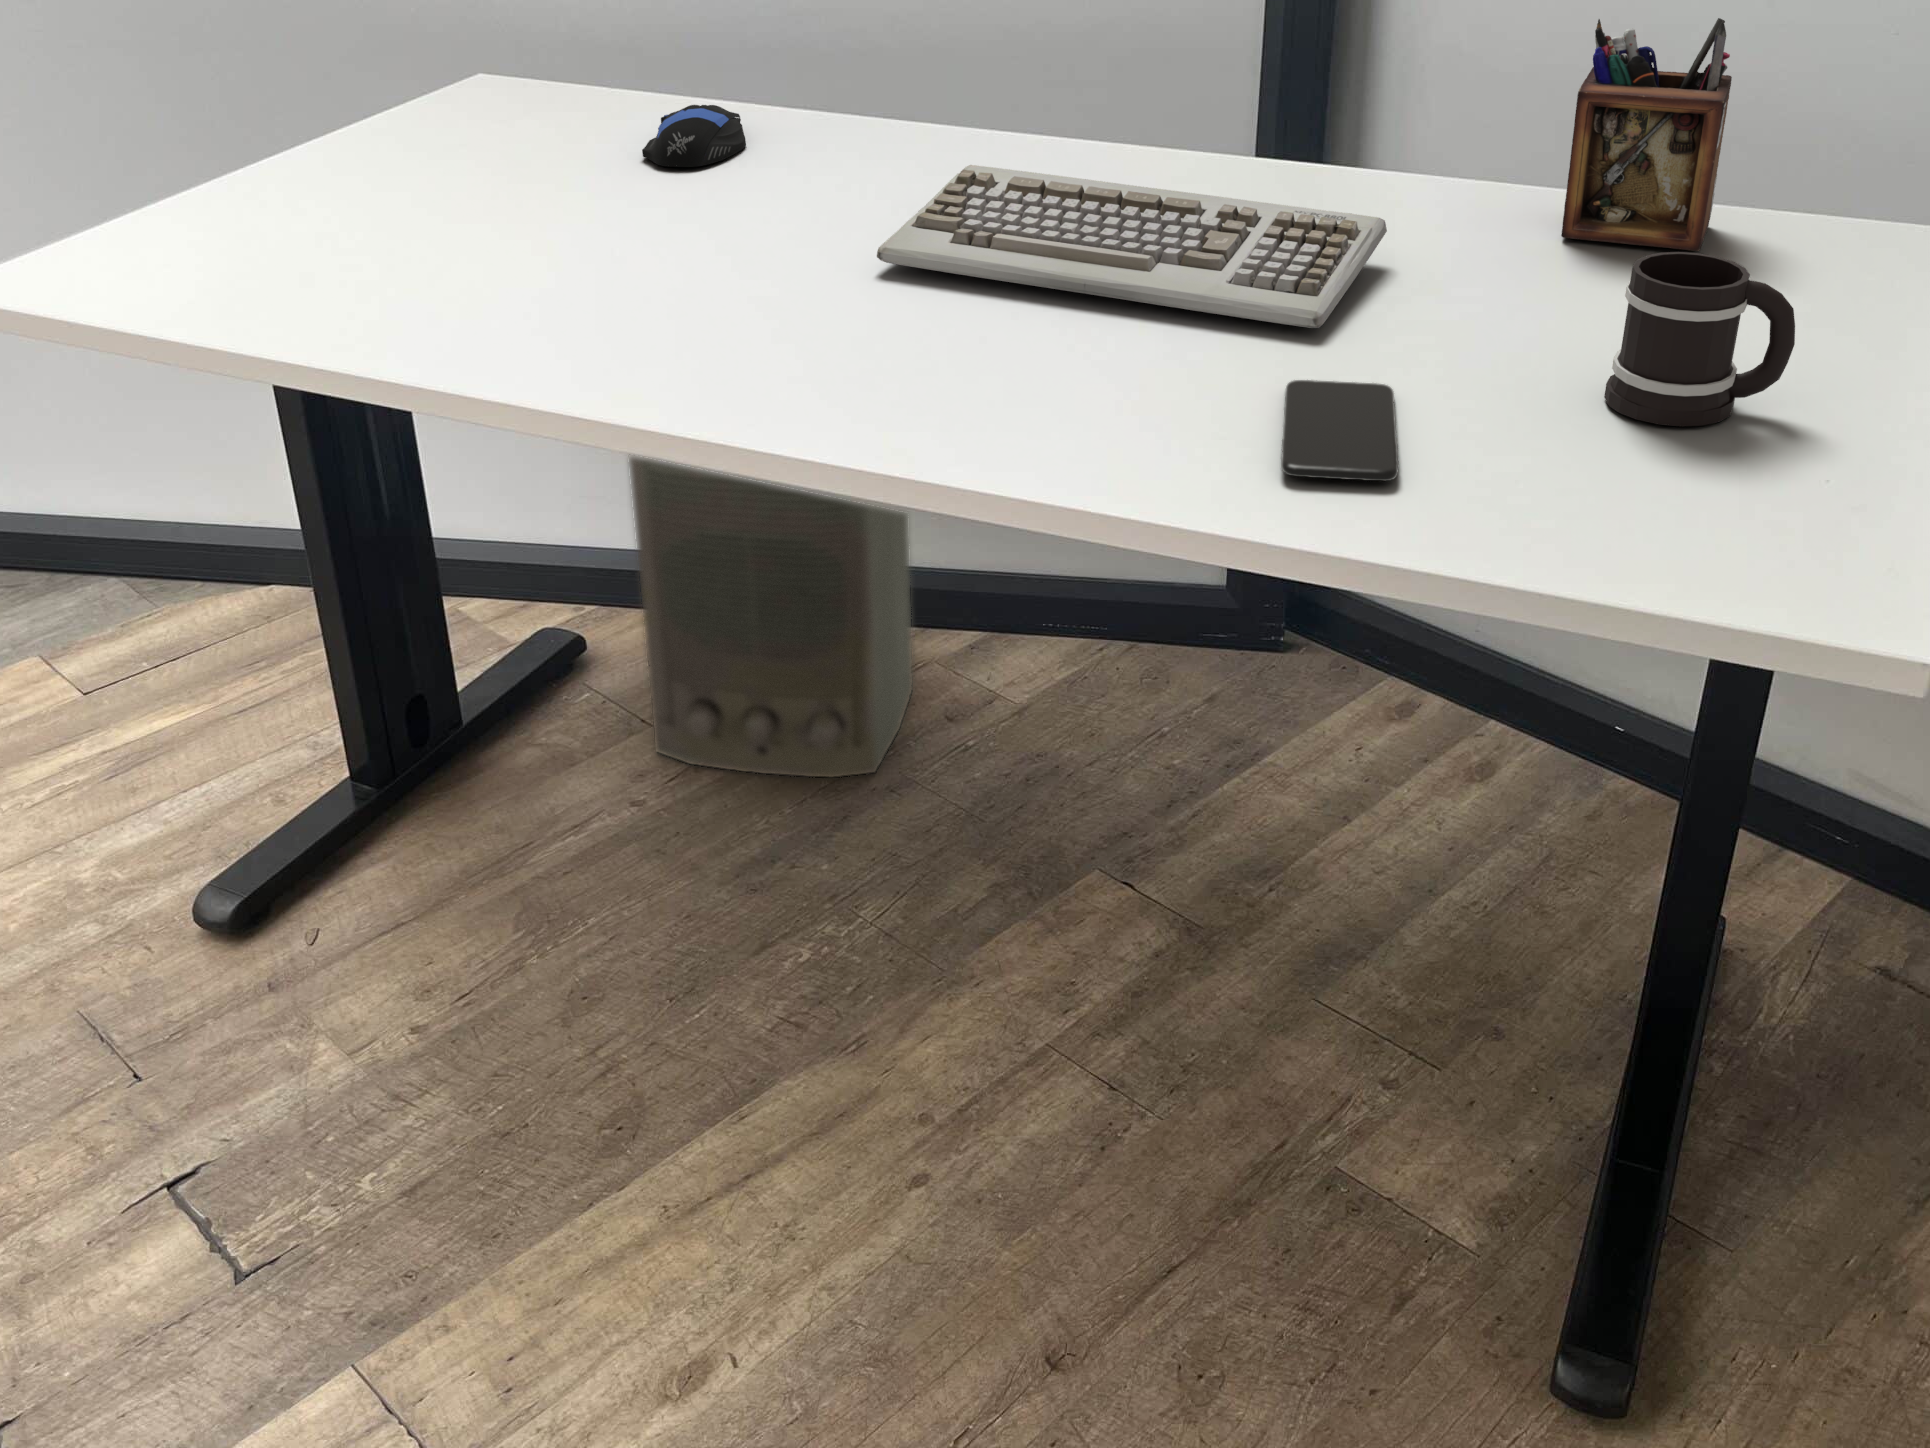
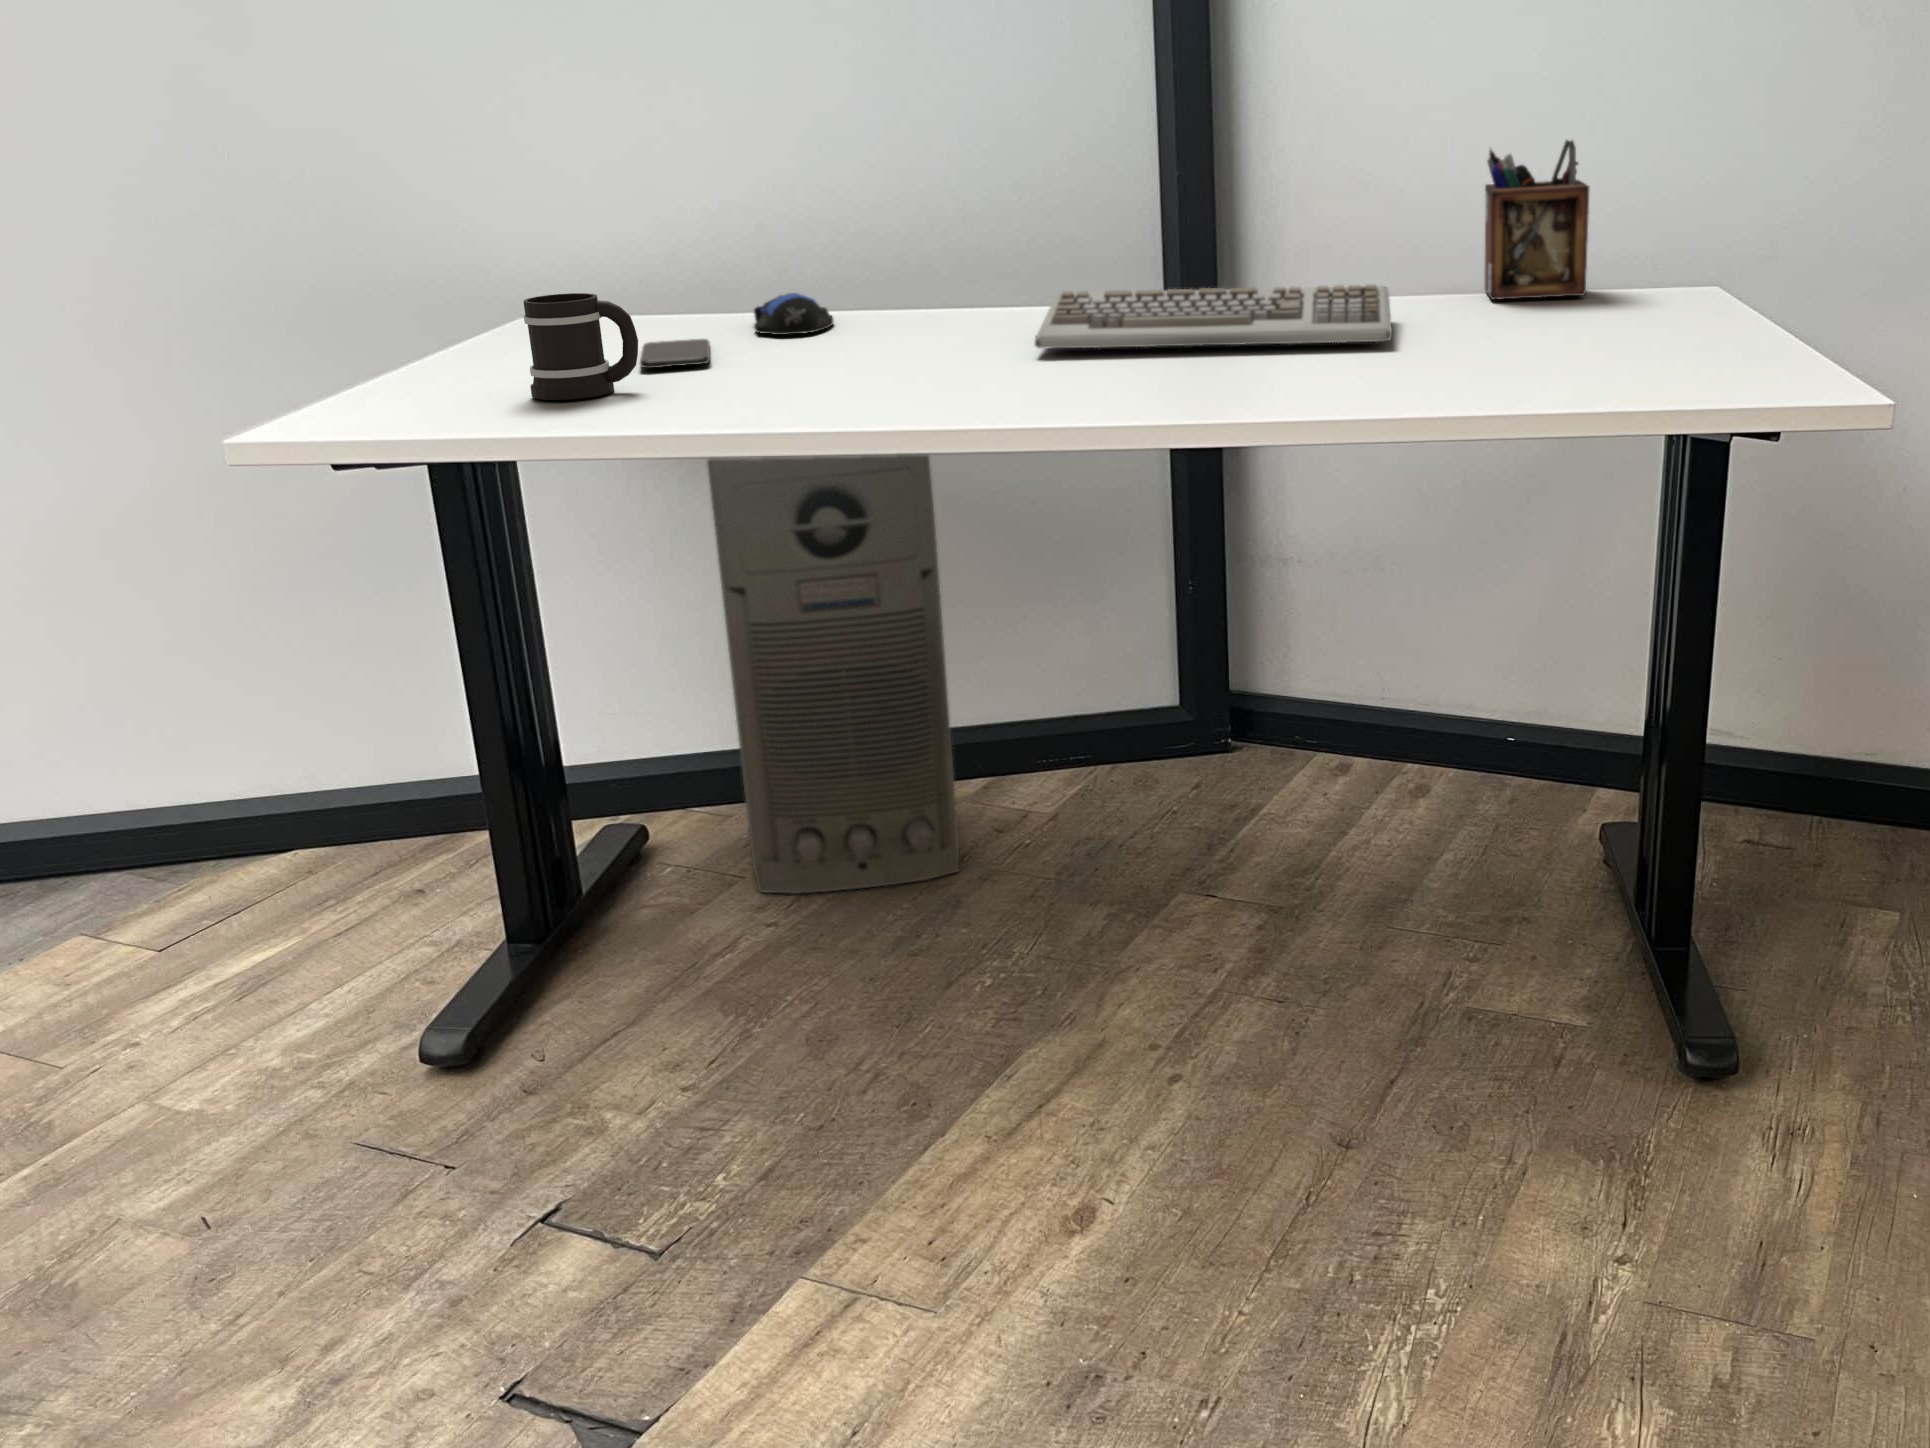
mug: present [1604,252,1795,426] -> present [524,293,638,400]
smartphone: present [1281,380,1398,481] -> present [639,339,710,368]

